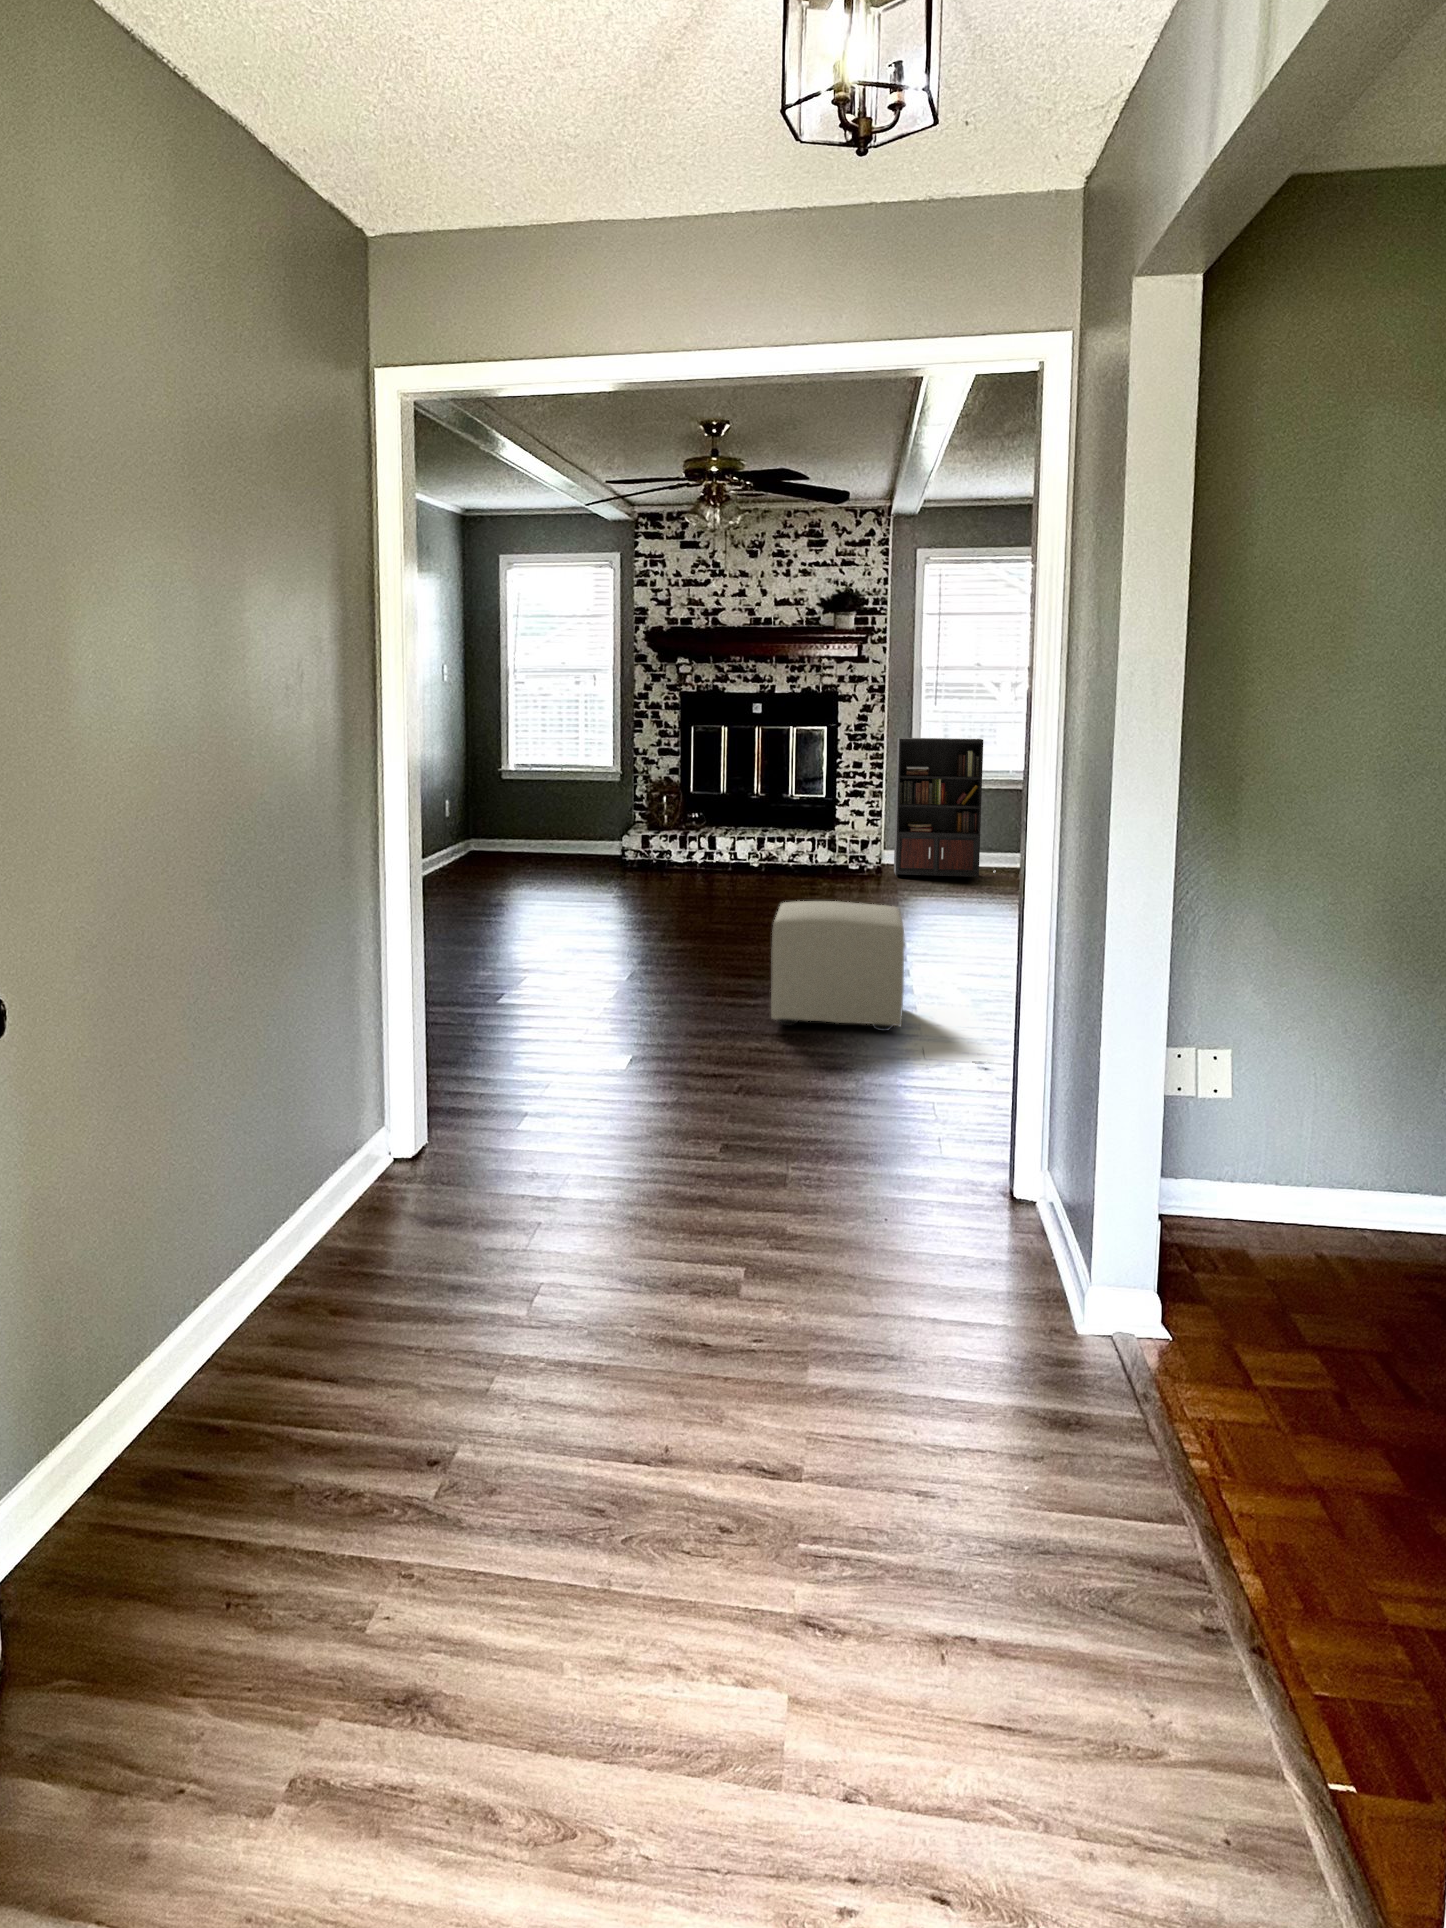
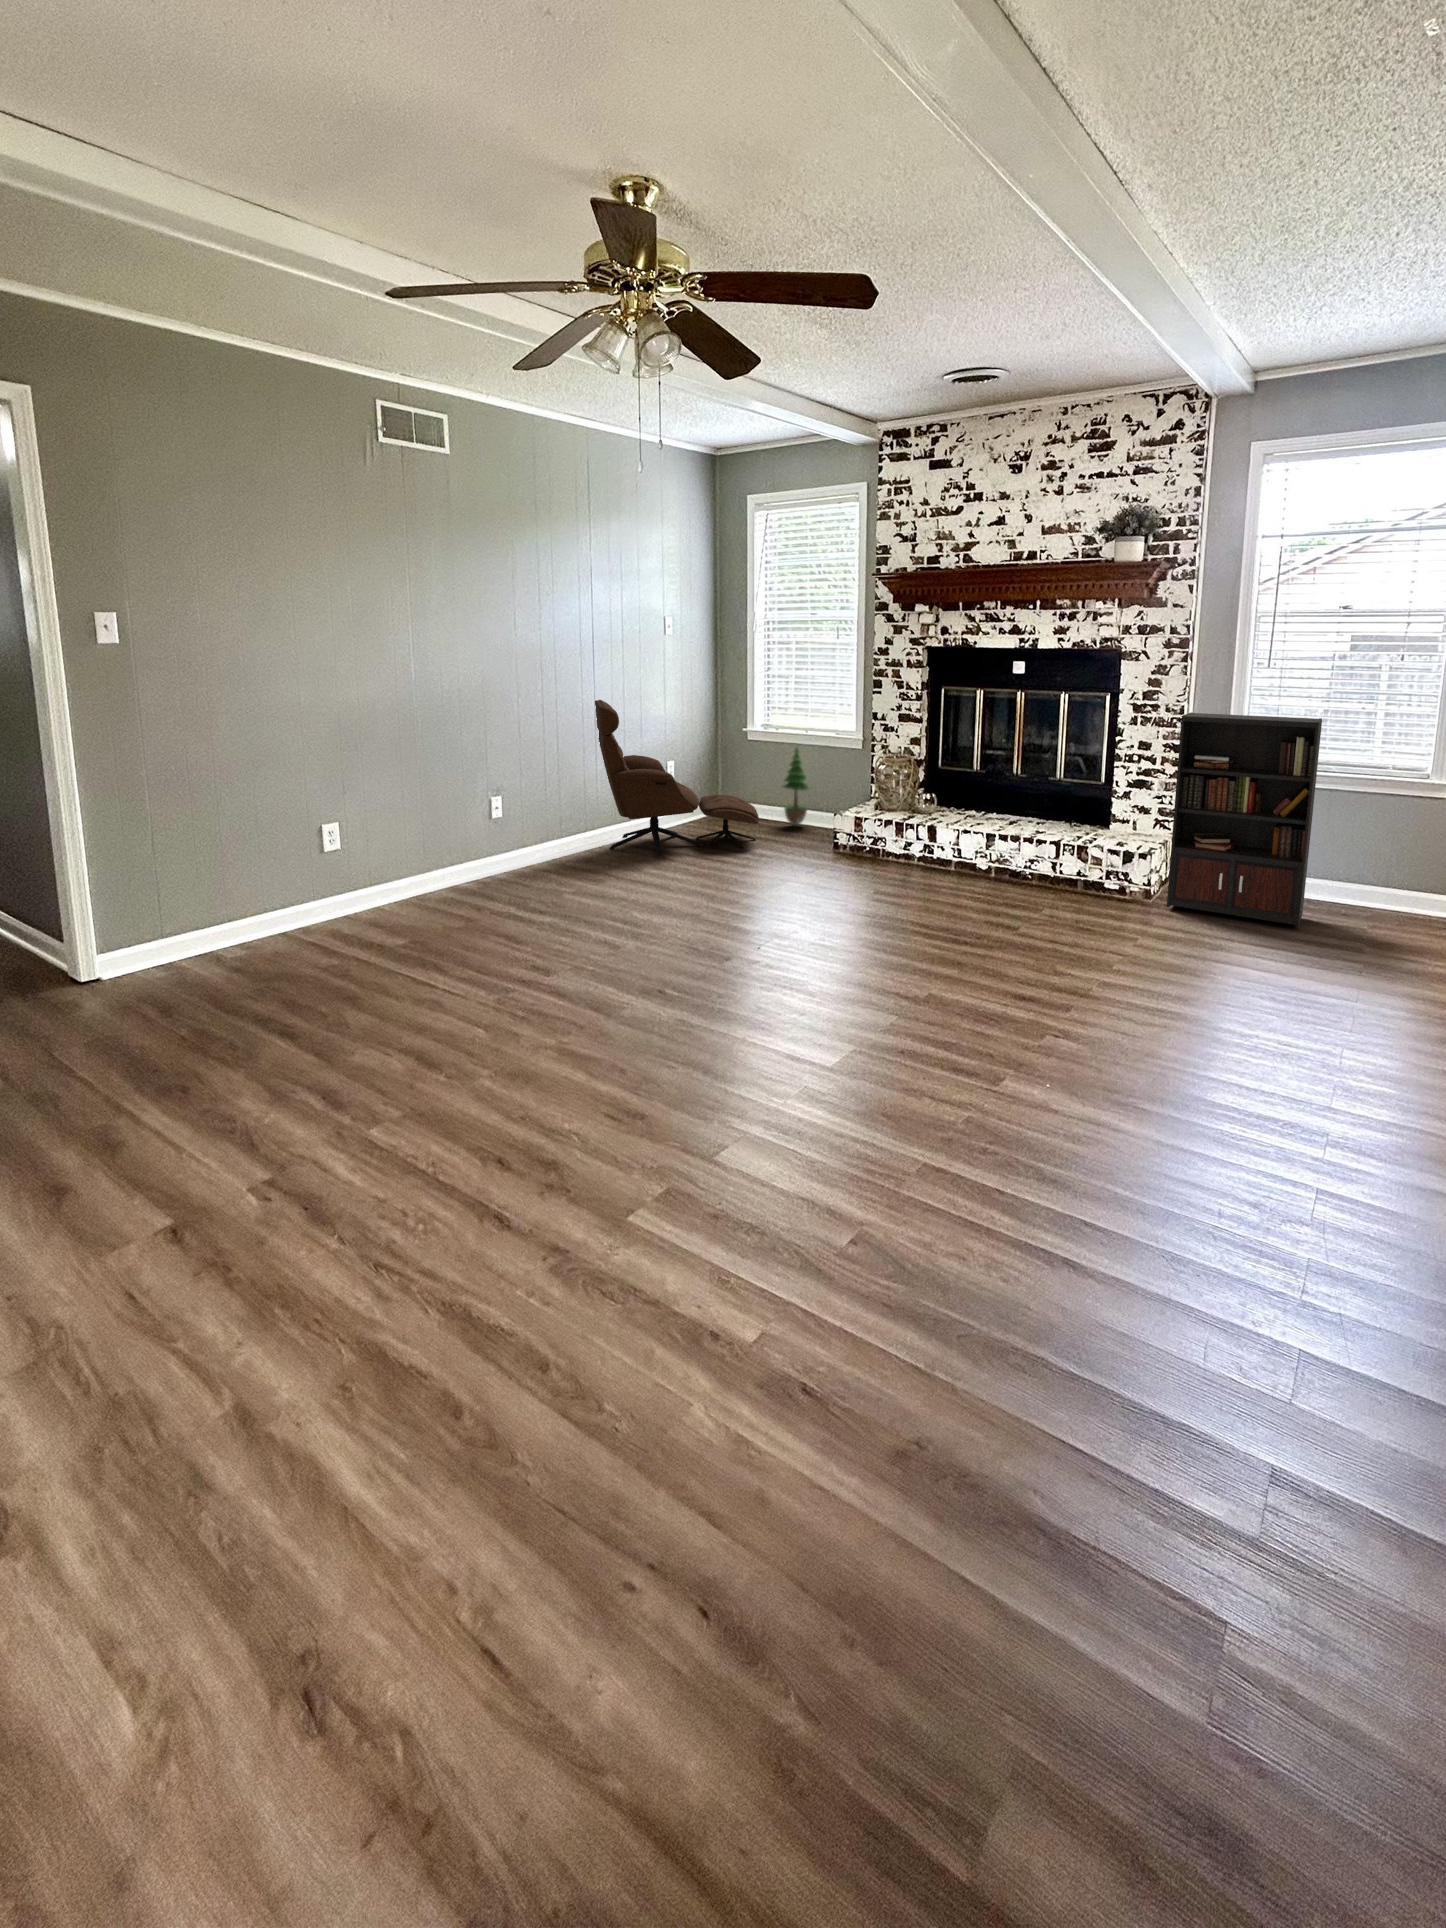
lounge chair: none [406,738,558,877] -> present [595,700,759,855]
potted tree: none [546,781,573,855] -> present [783,748,809,826]
ottoman: present [771,901,905,1031] -> none [302,1090,693,1547]

